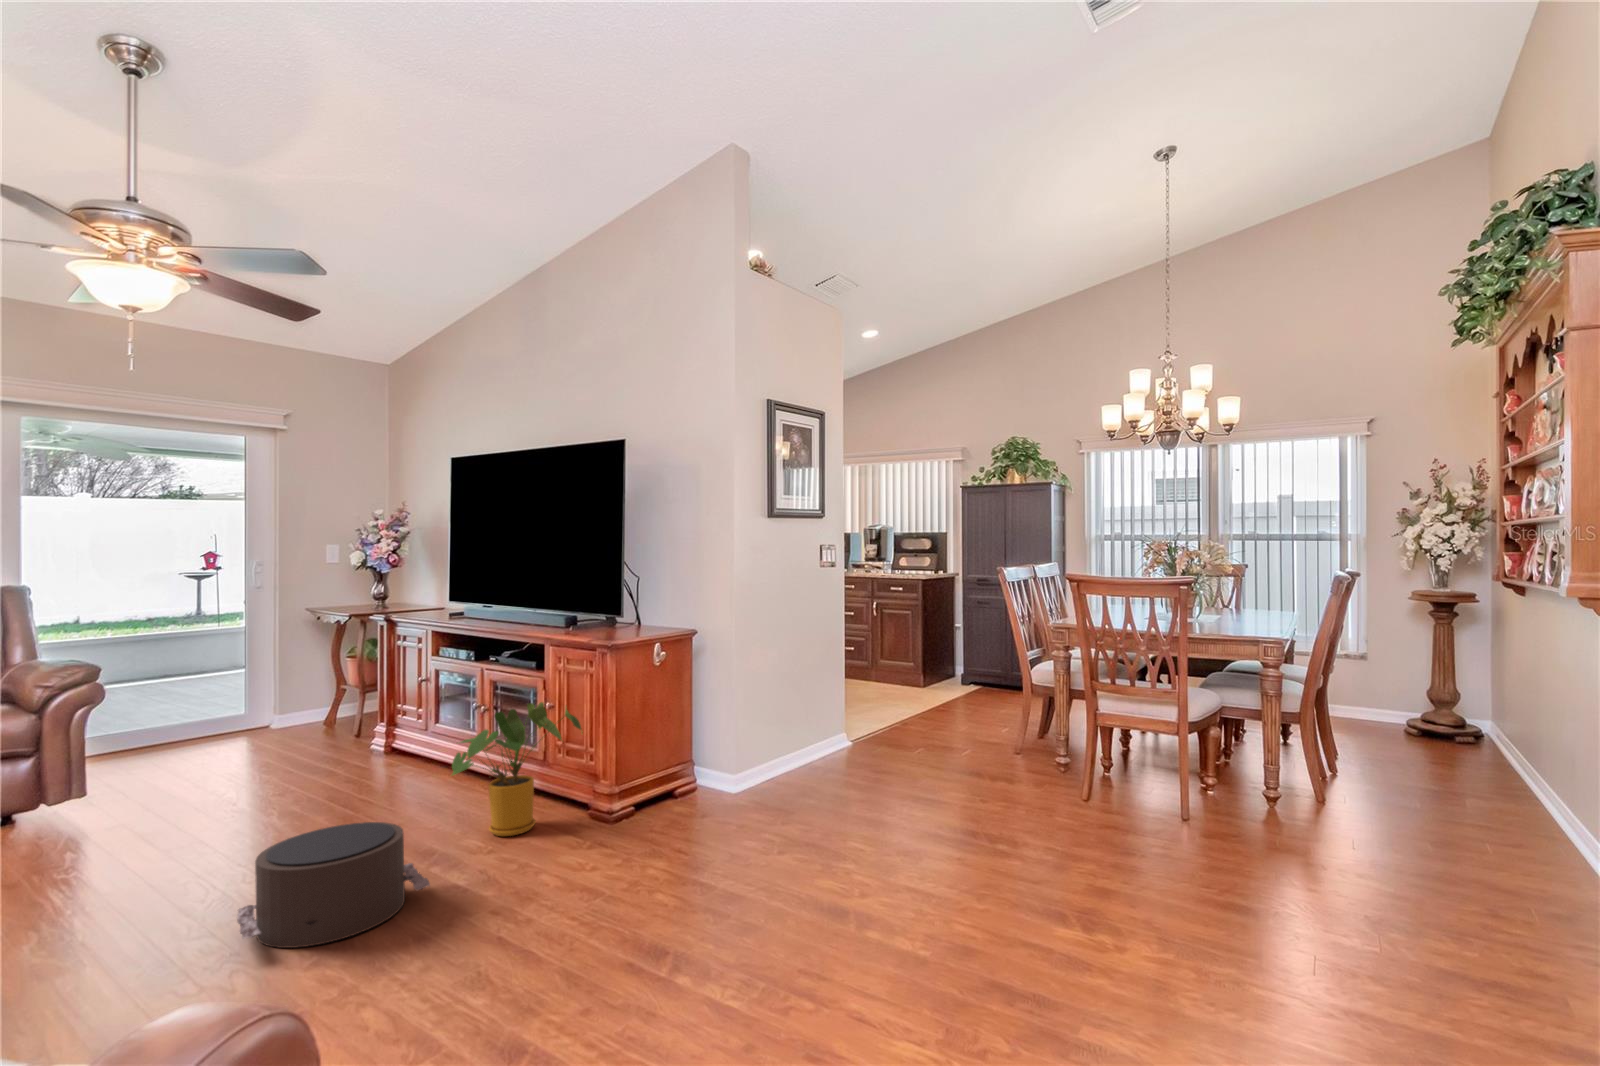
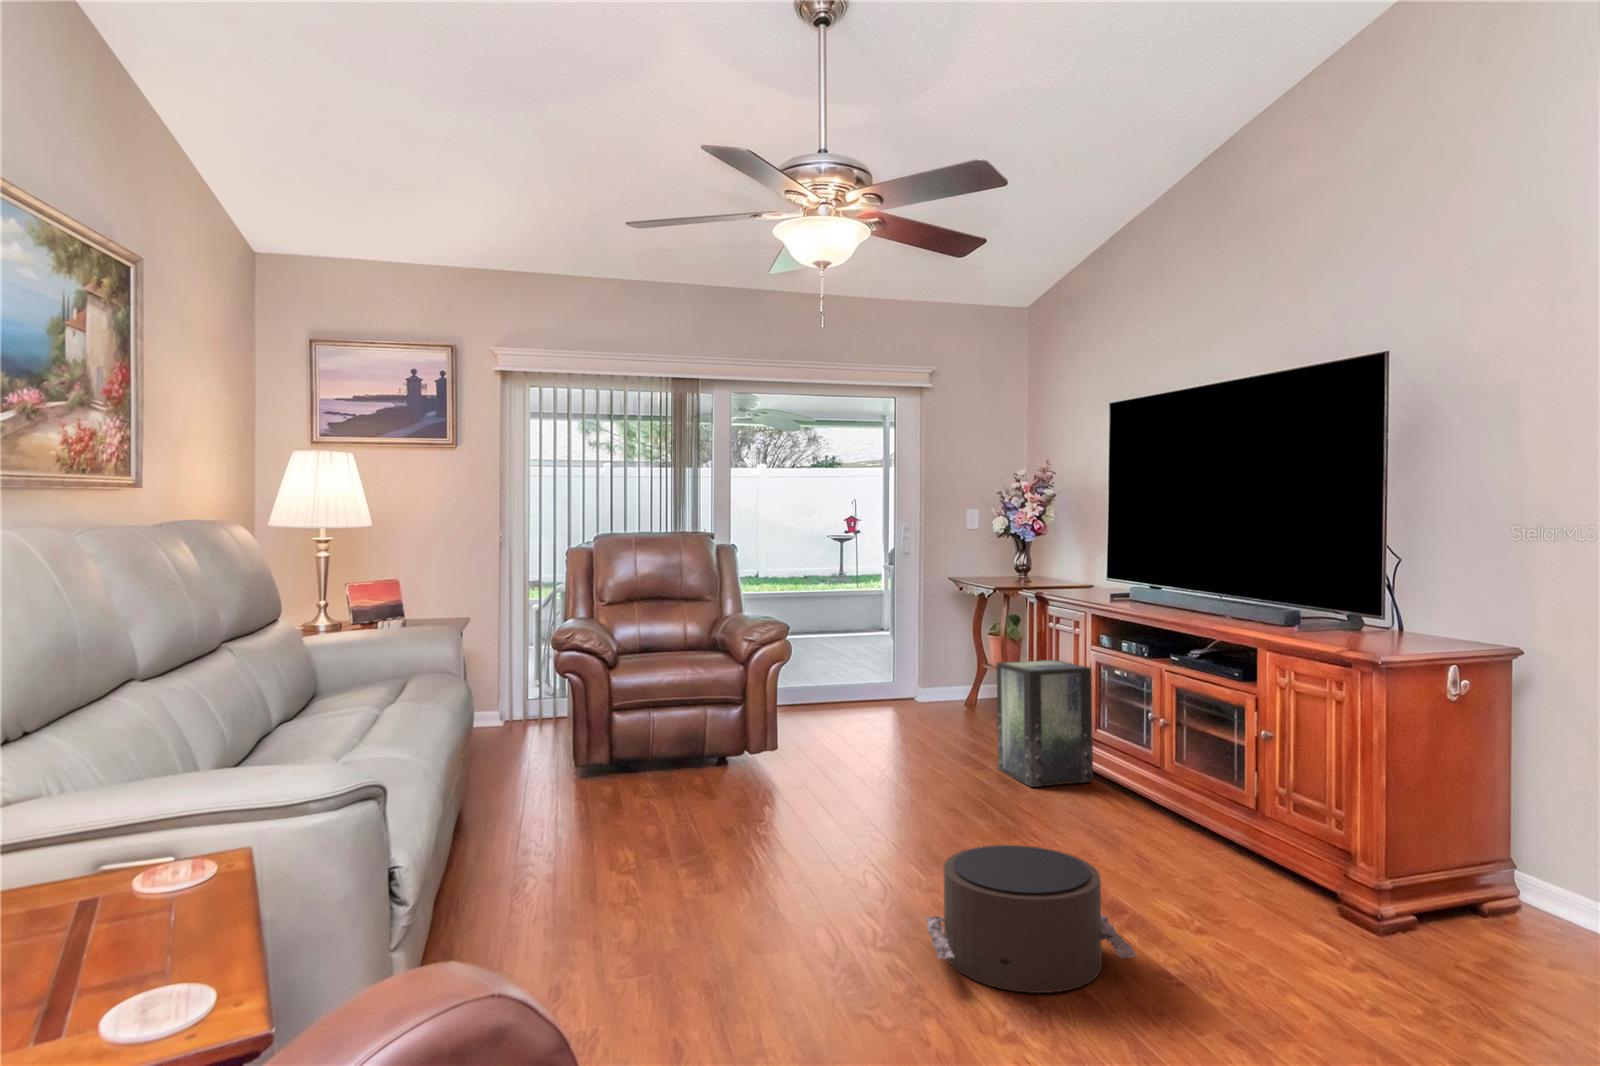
storage box: none [344,671,431,780] -> present [997,660,1093,787]
house plant: present [452,702,583,836] -> none [1137,729,1327,909]

